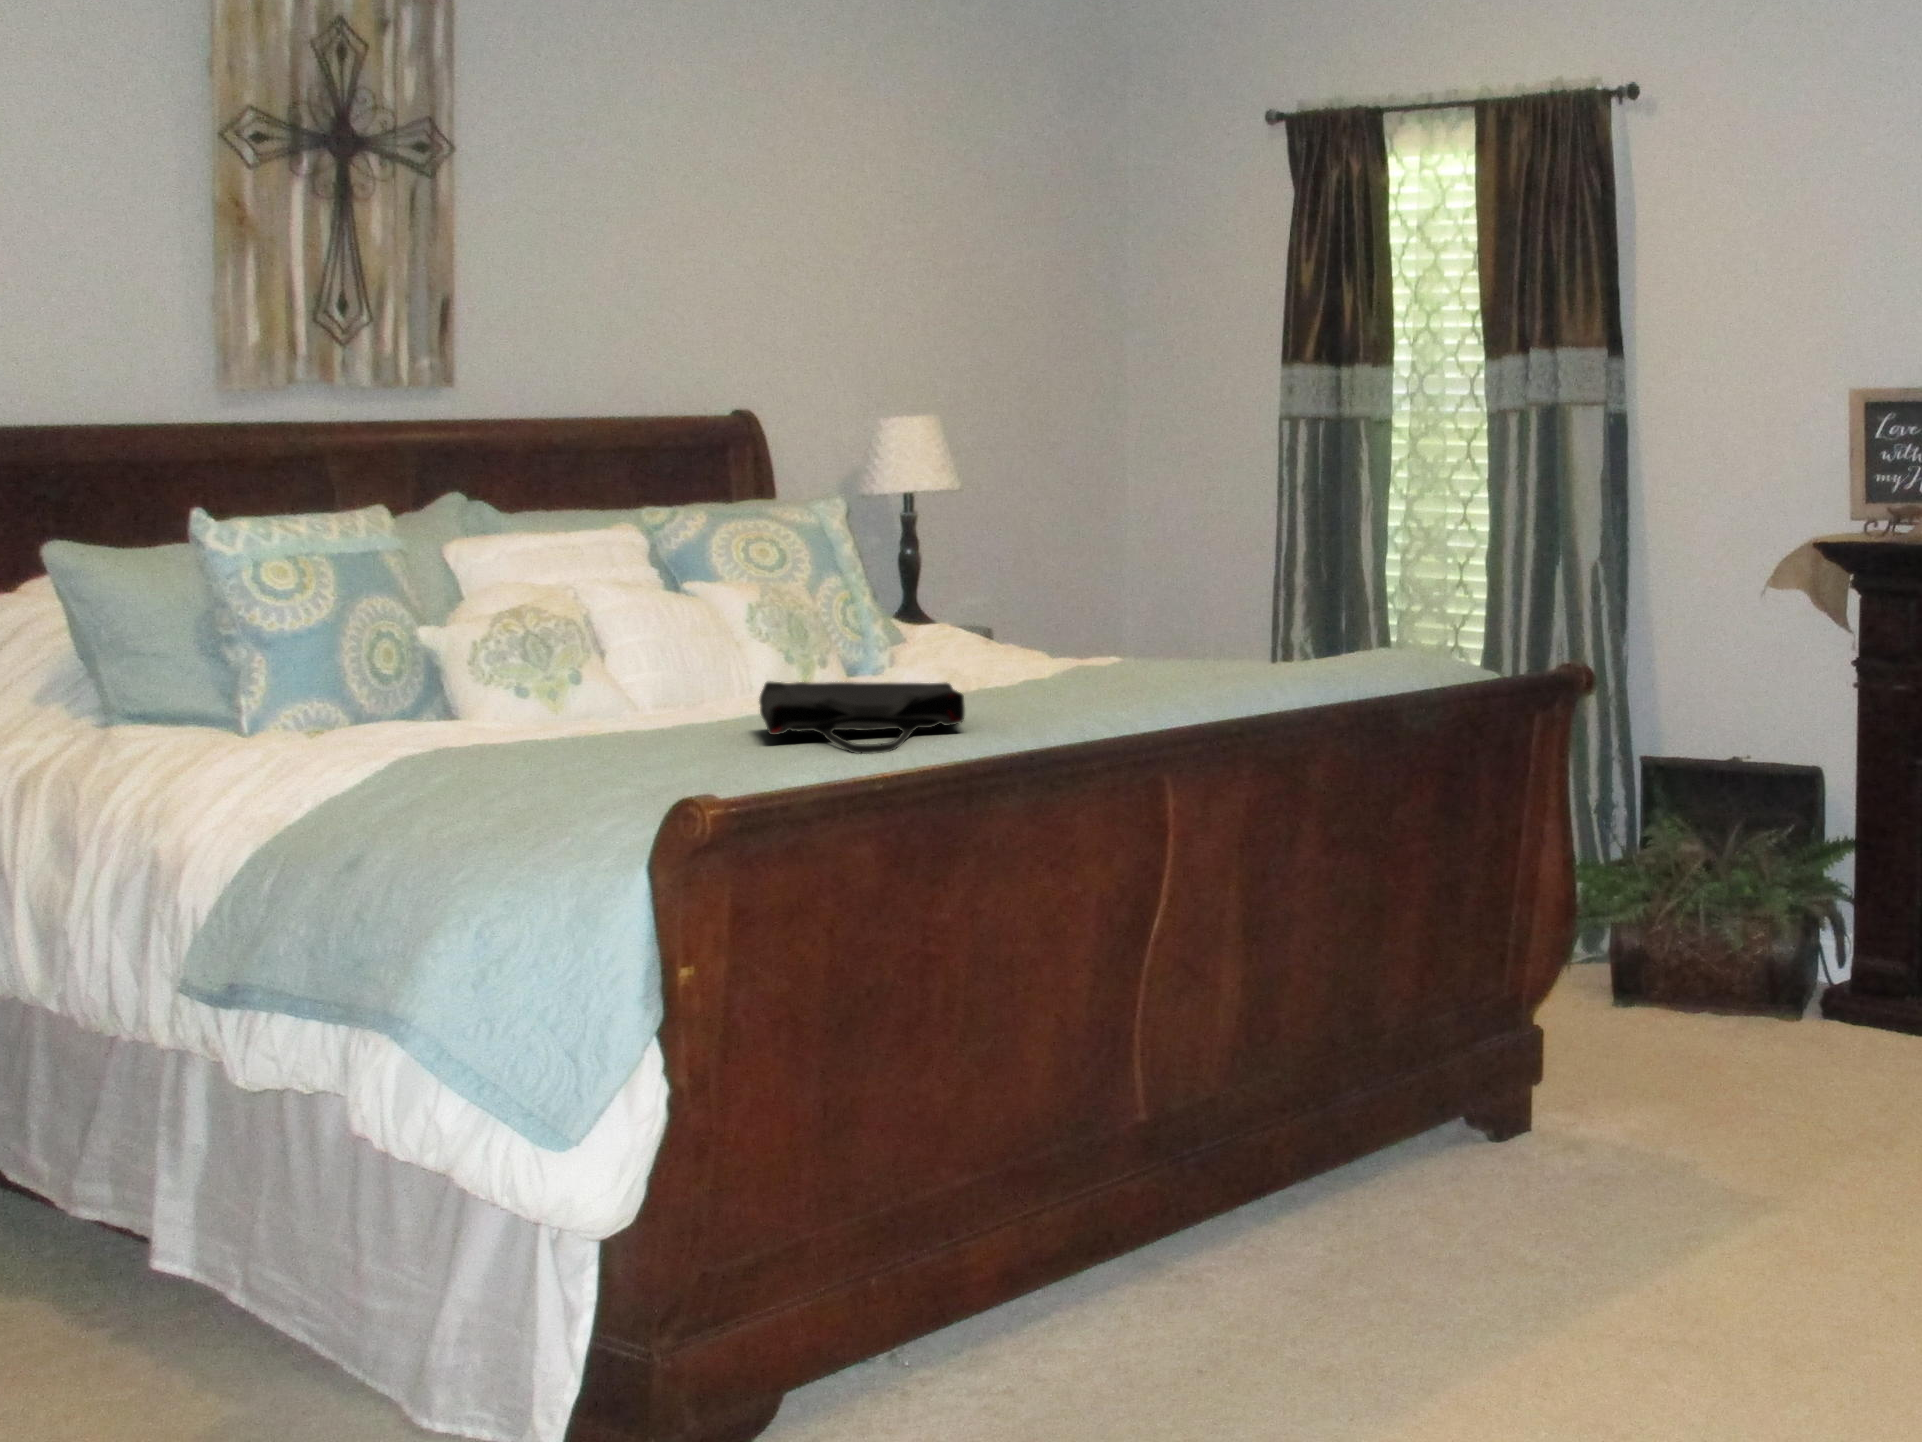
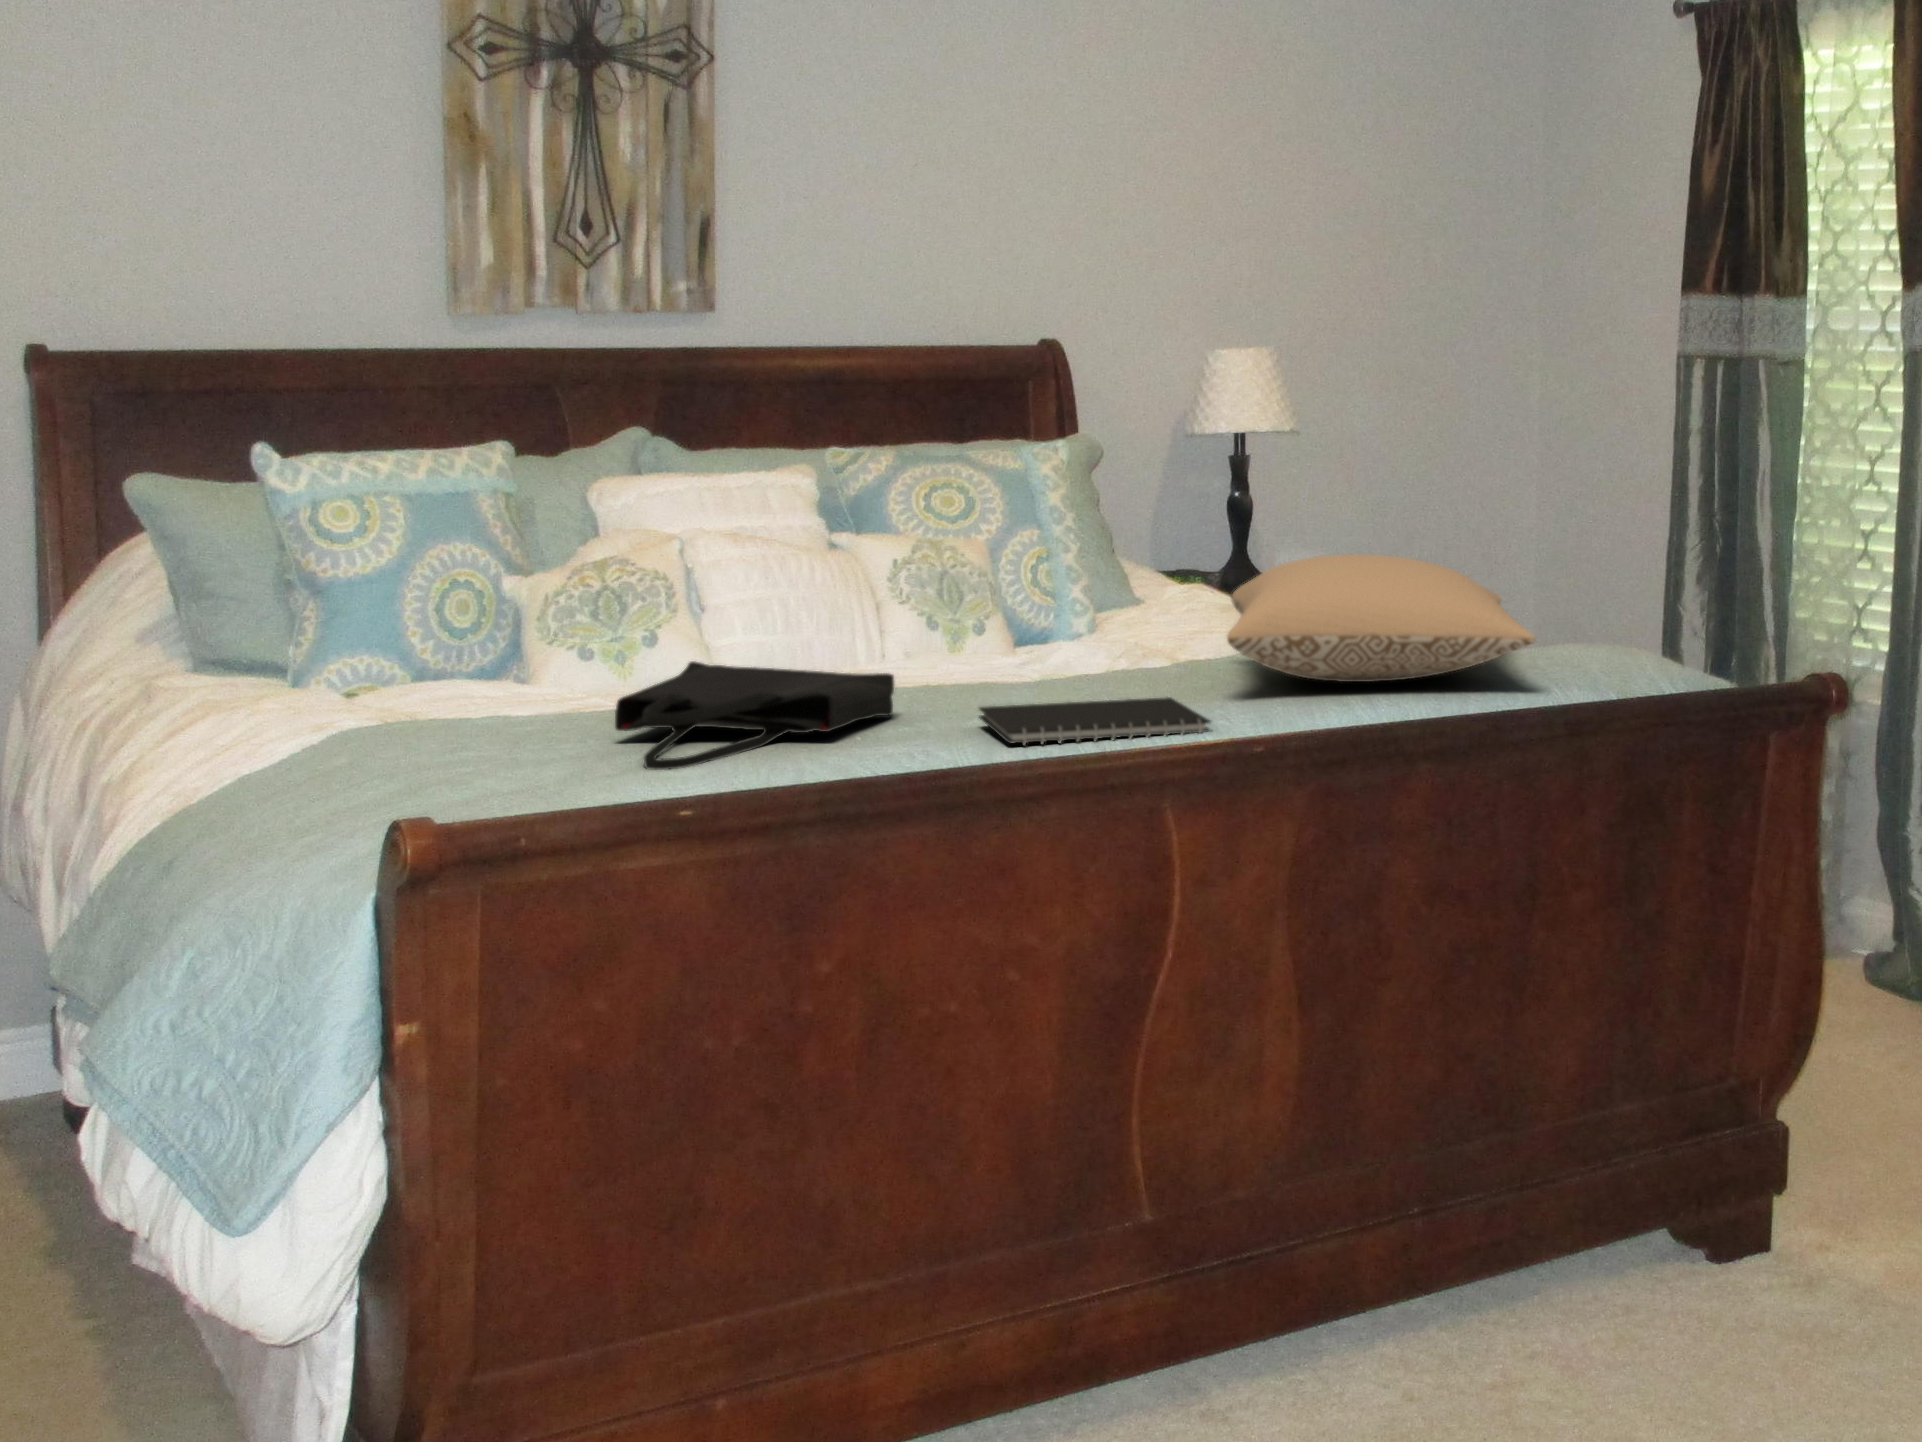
pillow: none [1127,577,1439,678] -> present [1227,554,1536,682]
notebook: none [1052,690,1254,723] -> present [979,697,1211,745]

